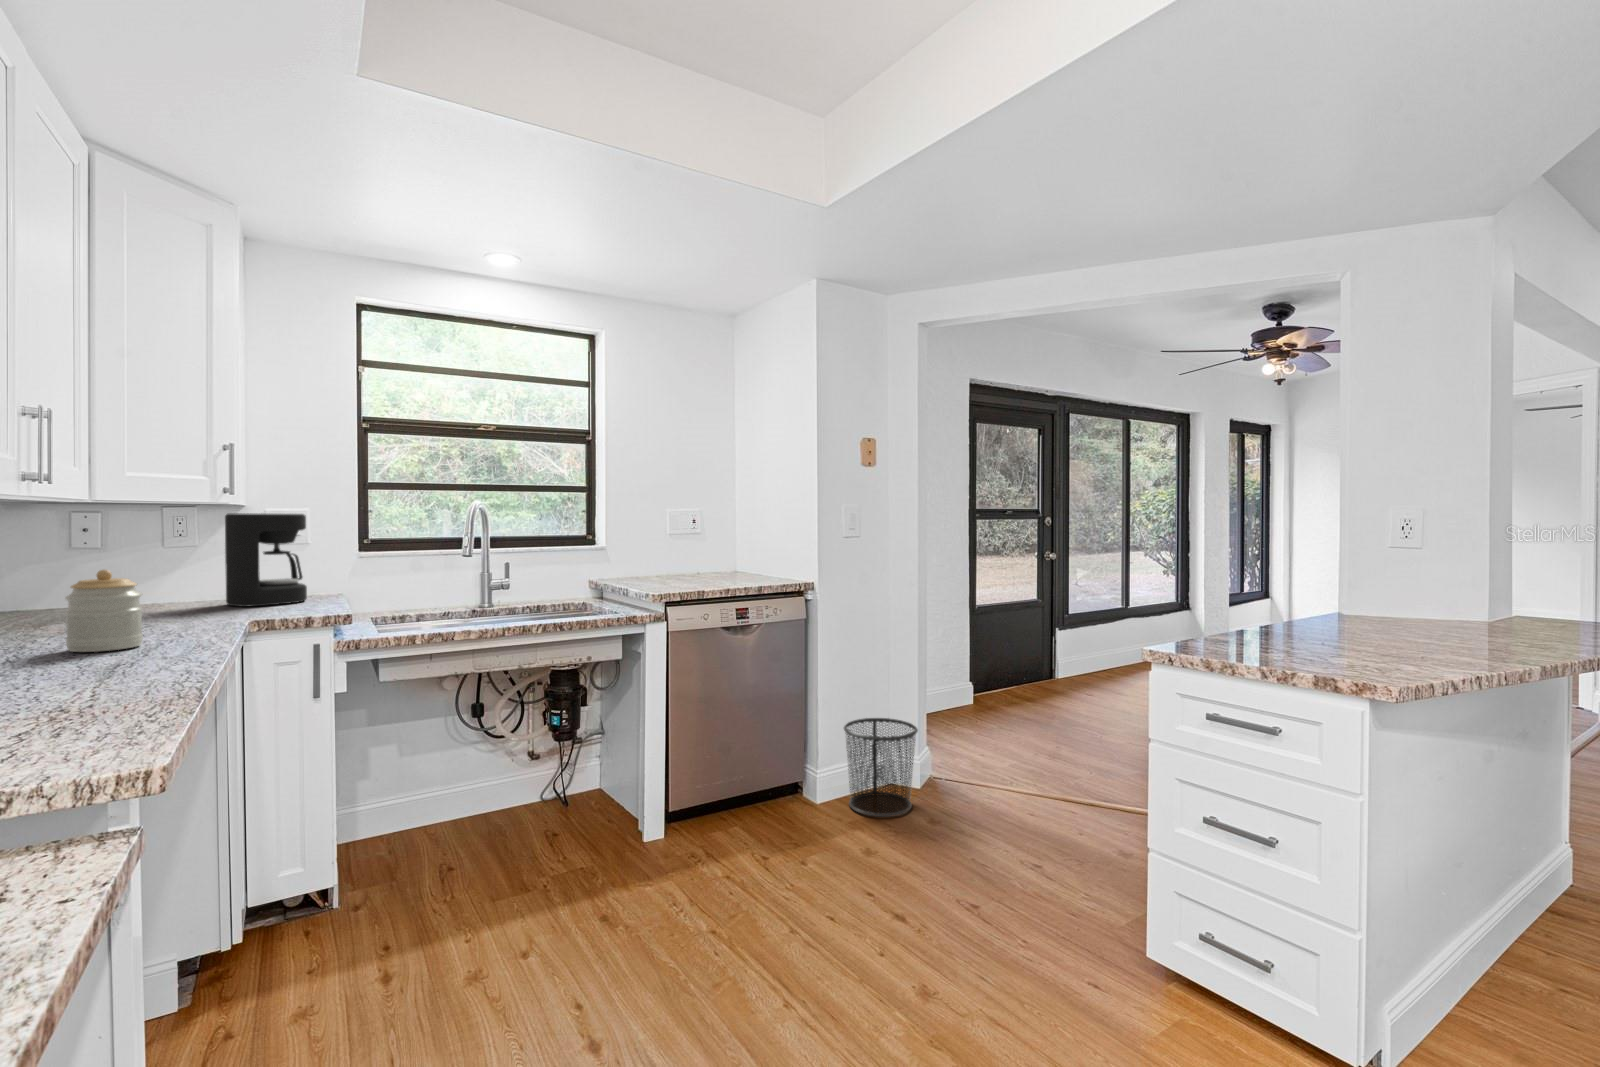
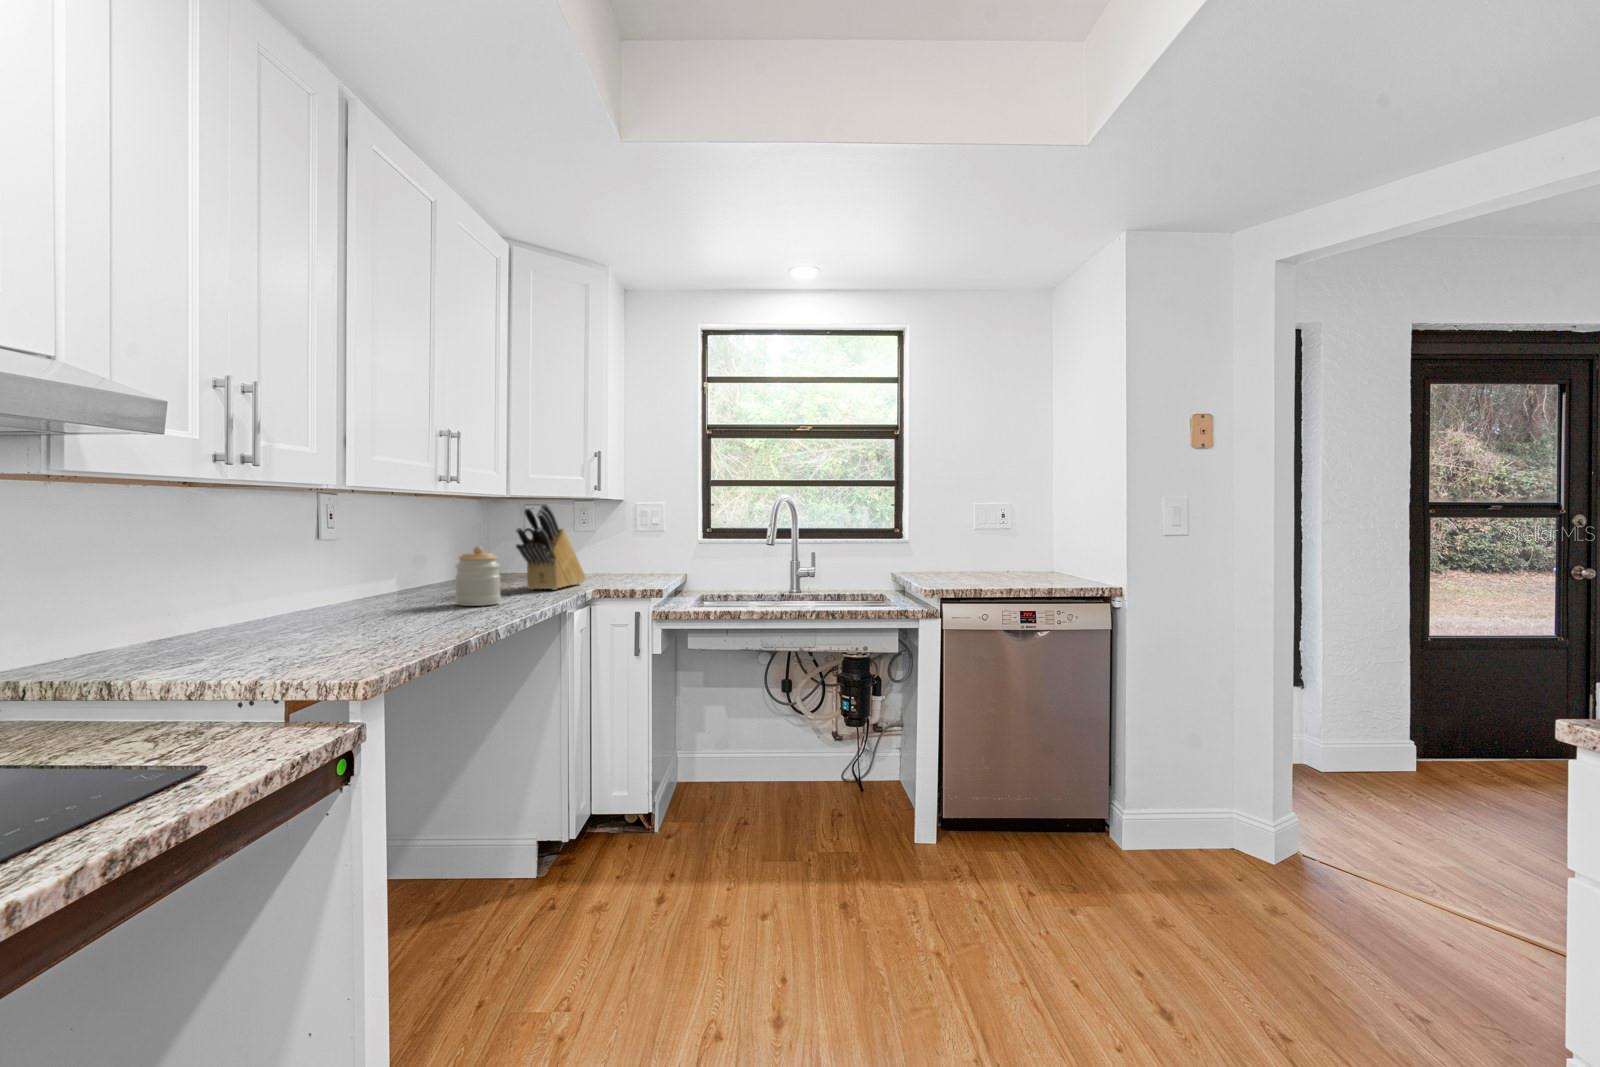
knife block: none [134,510,222,625] -> present [516,504,585,590]
coffee maker: present [225,513,307,607] -> none [598,507,654,580]
waste bin: present [844,718,918,817] -> none [1151,752,1251,876]

